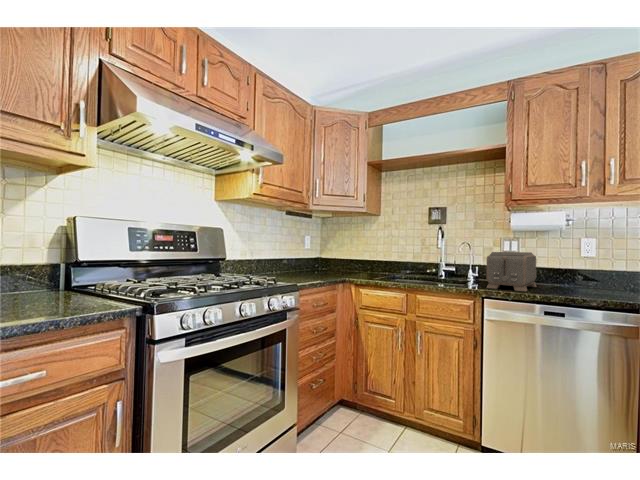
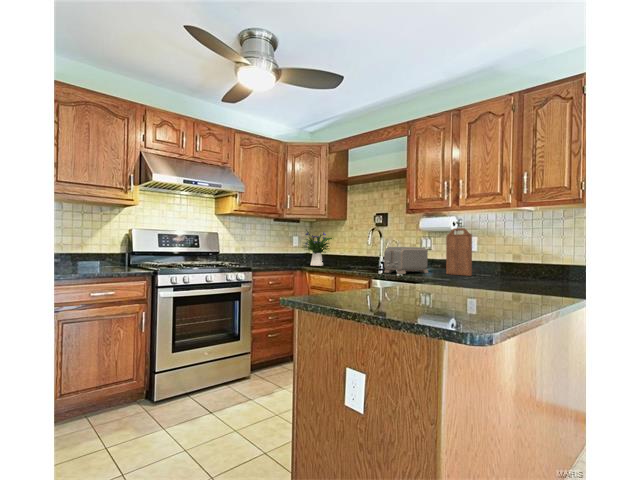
flower arrangement: none [317,226,361,273] -> present [303,230,332,266]
cutting board: none [570,227,619,293] -> present [446,228,472,276]

